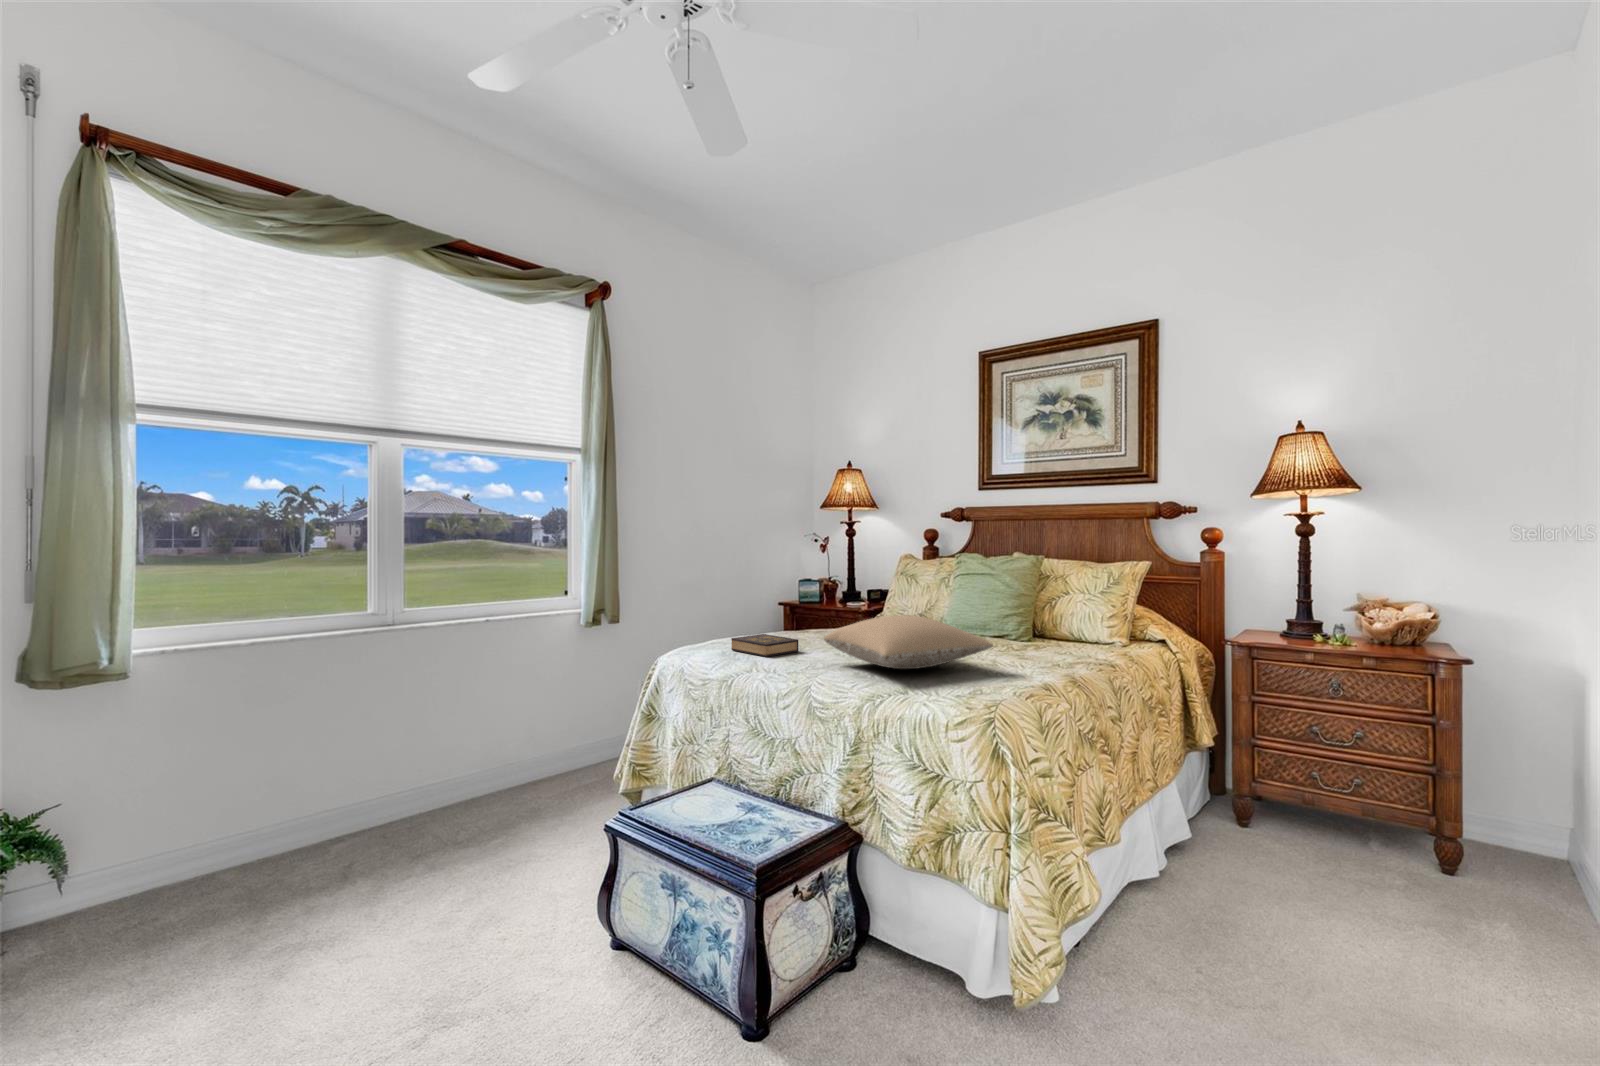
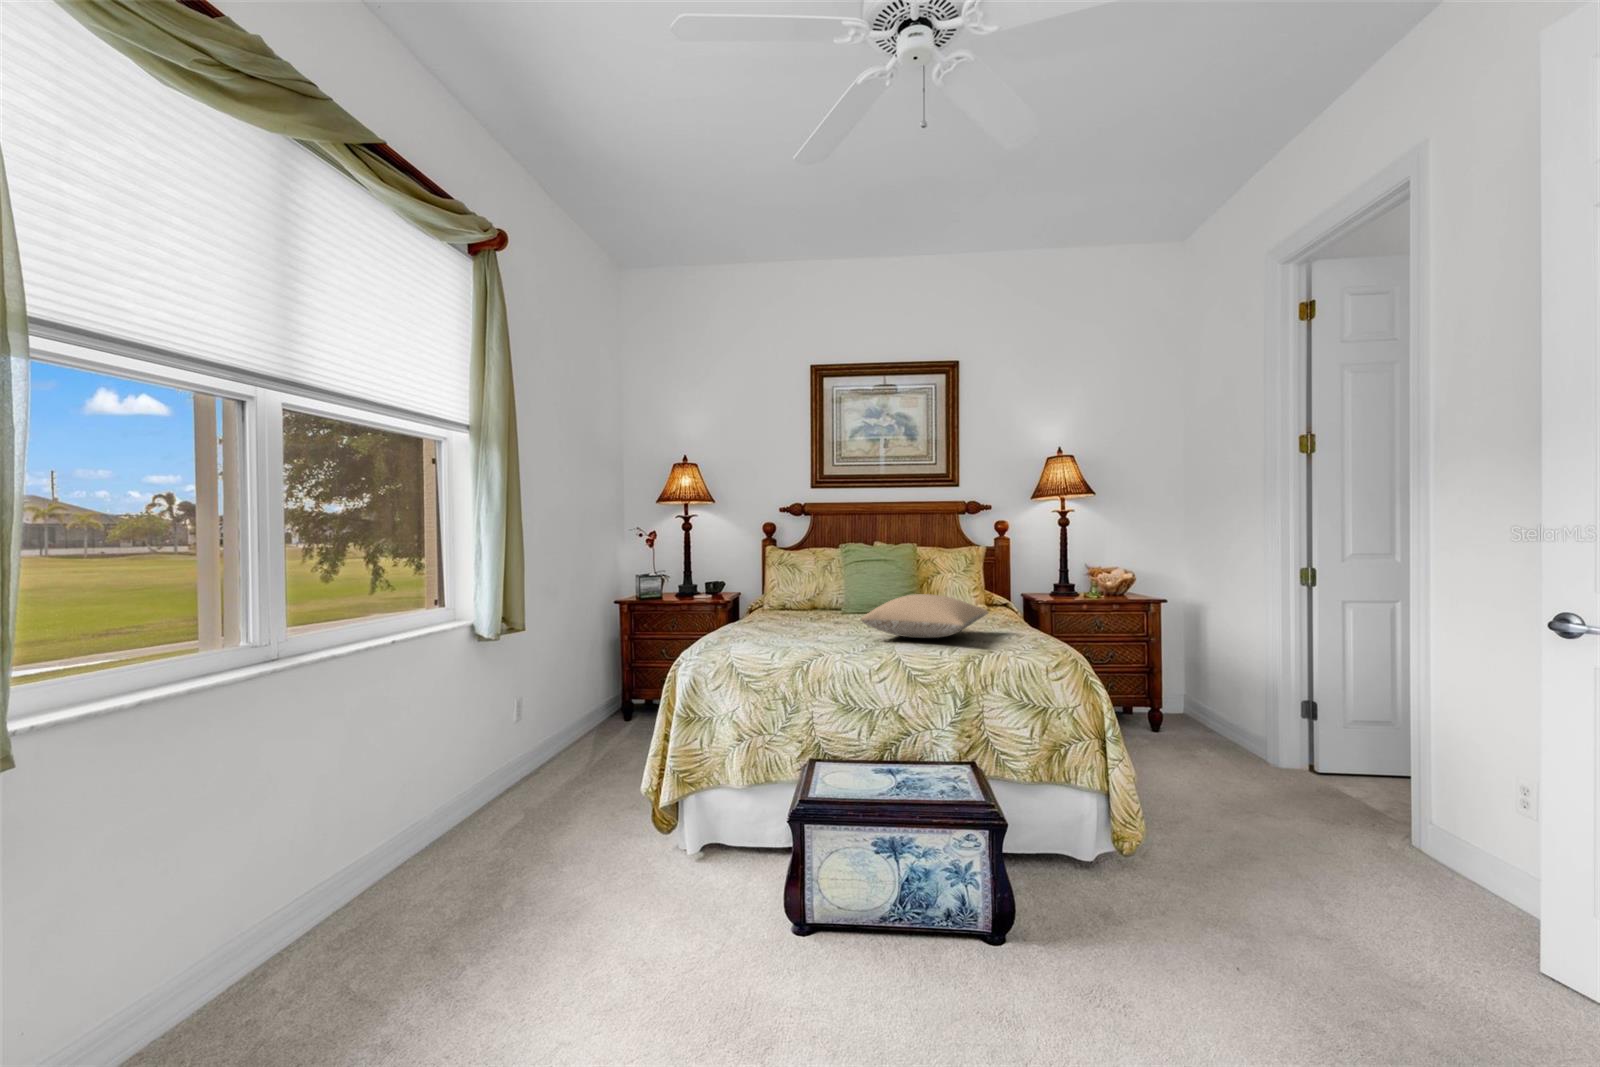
hardback book: present [731,634,799,657] -> none [743,624,804,643]

